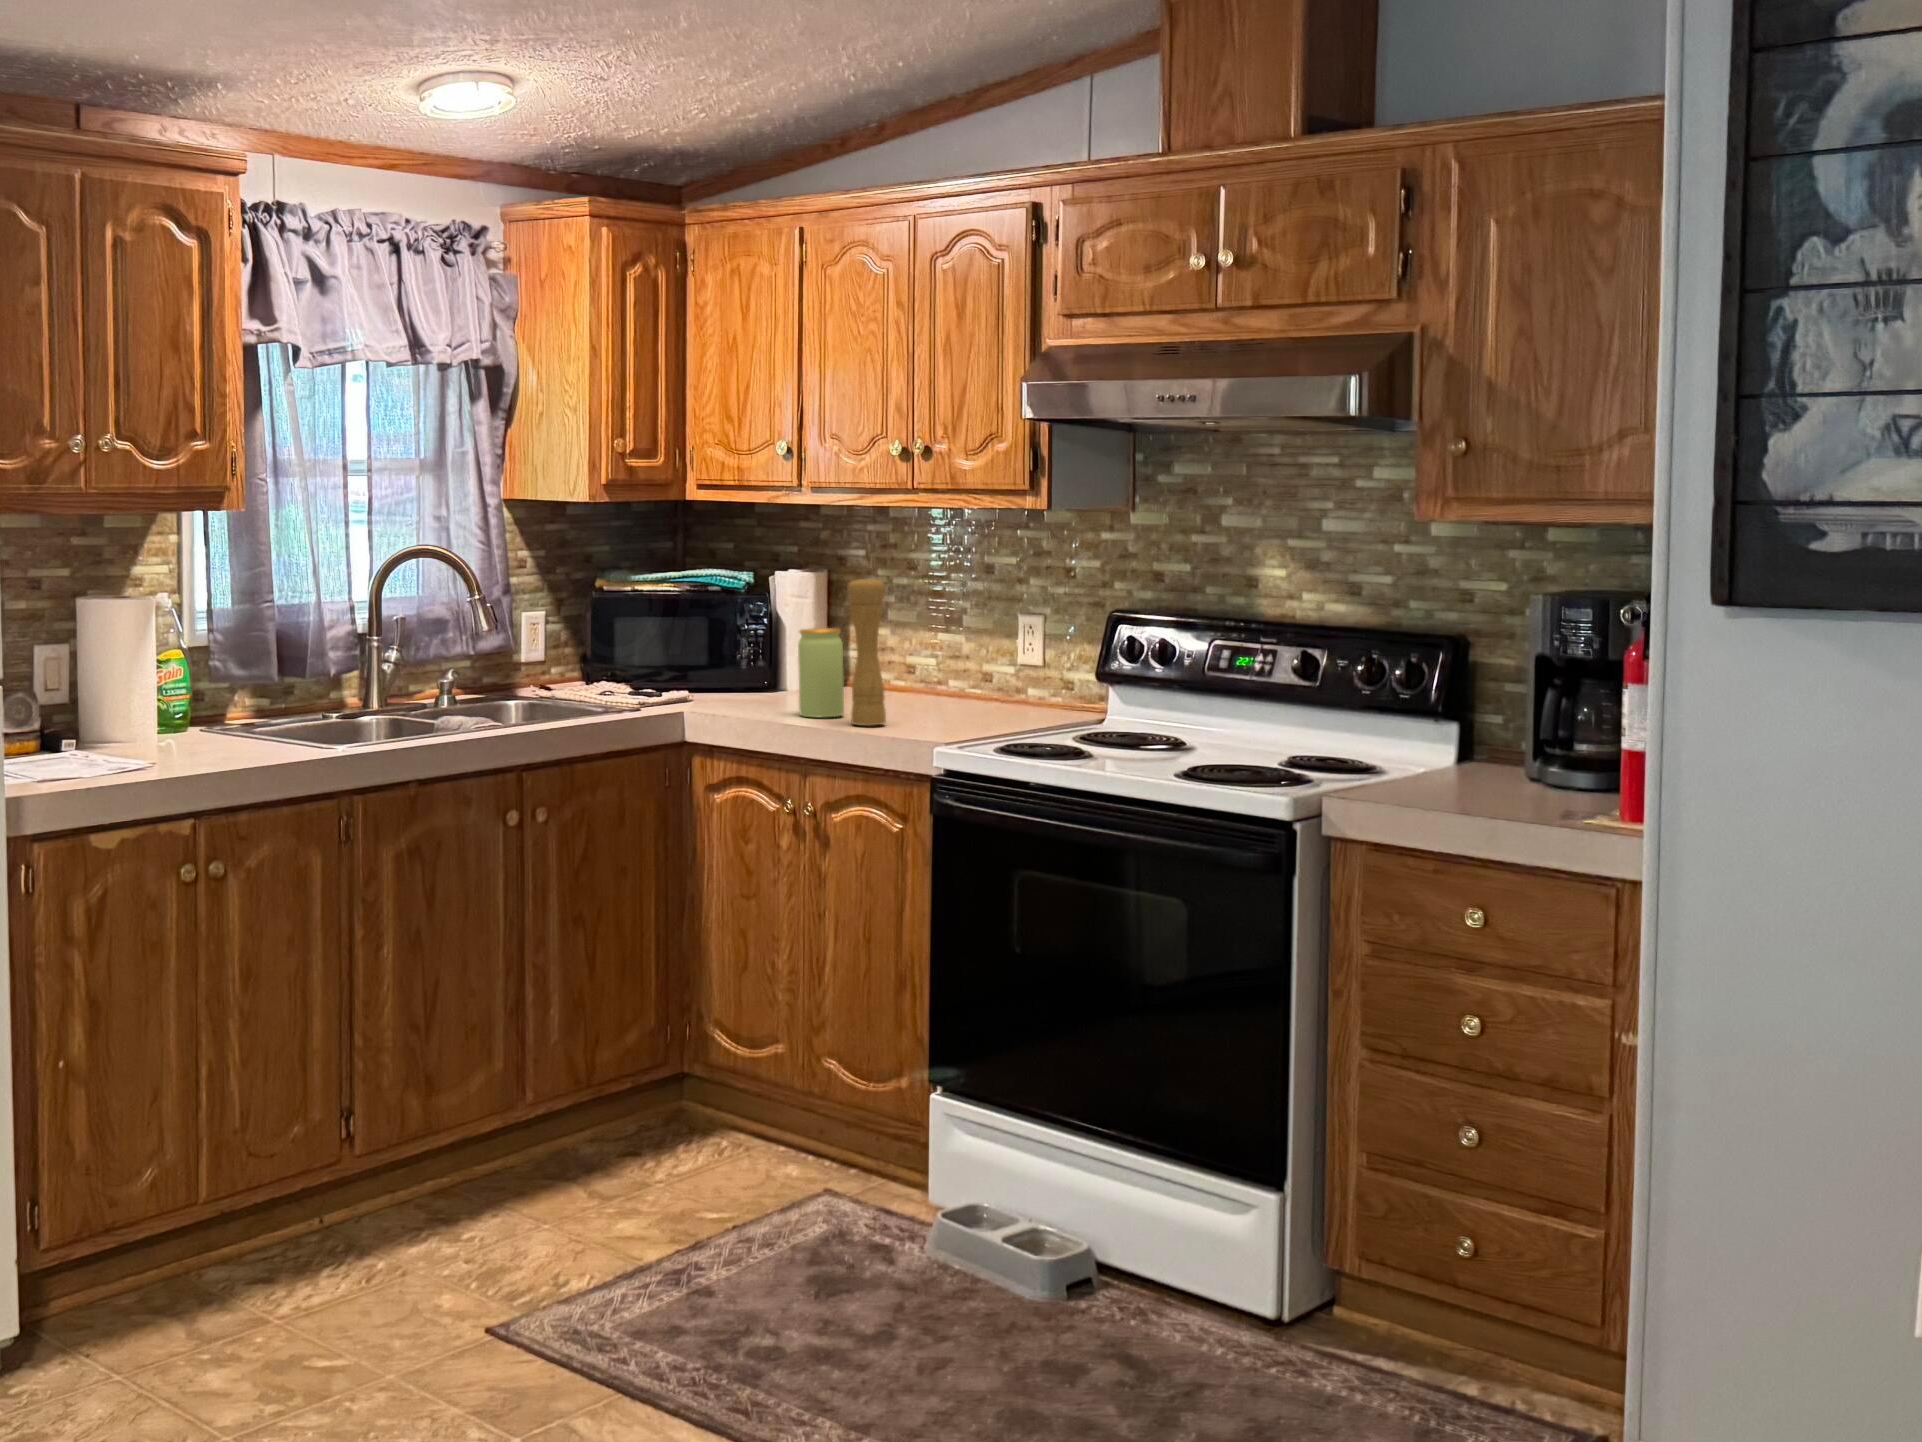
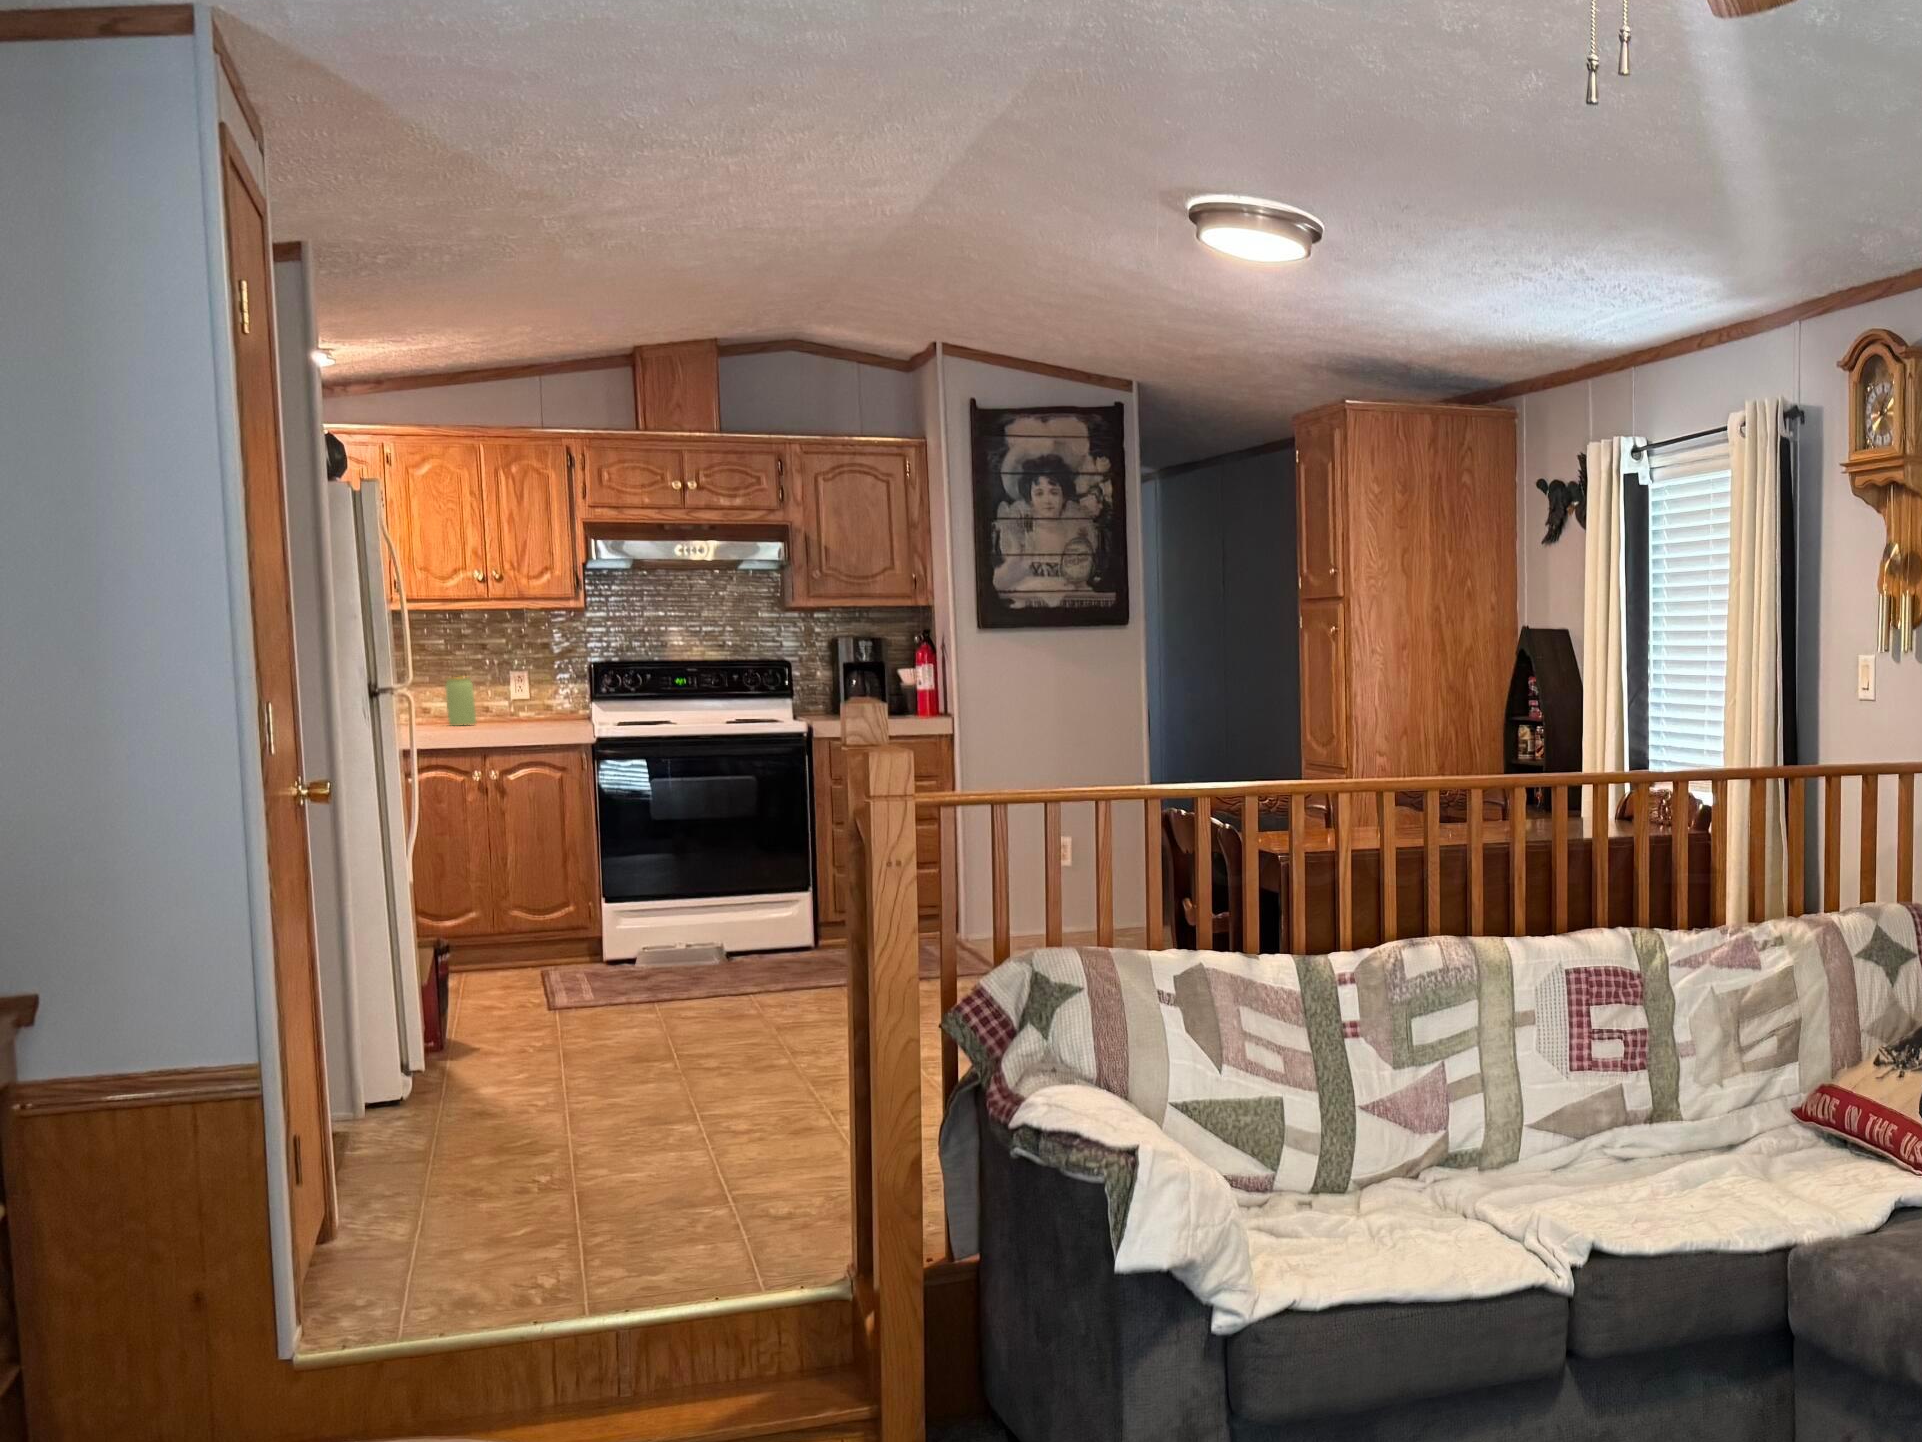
pepper mill: present [847,577,886,726] -> none [491,645,519,725]

